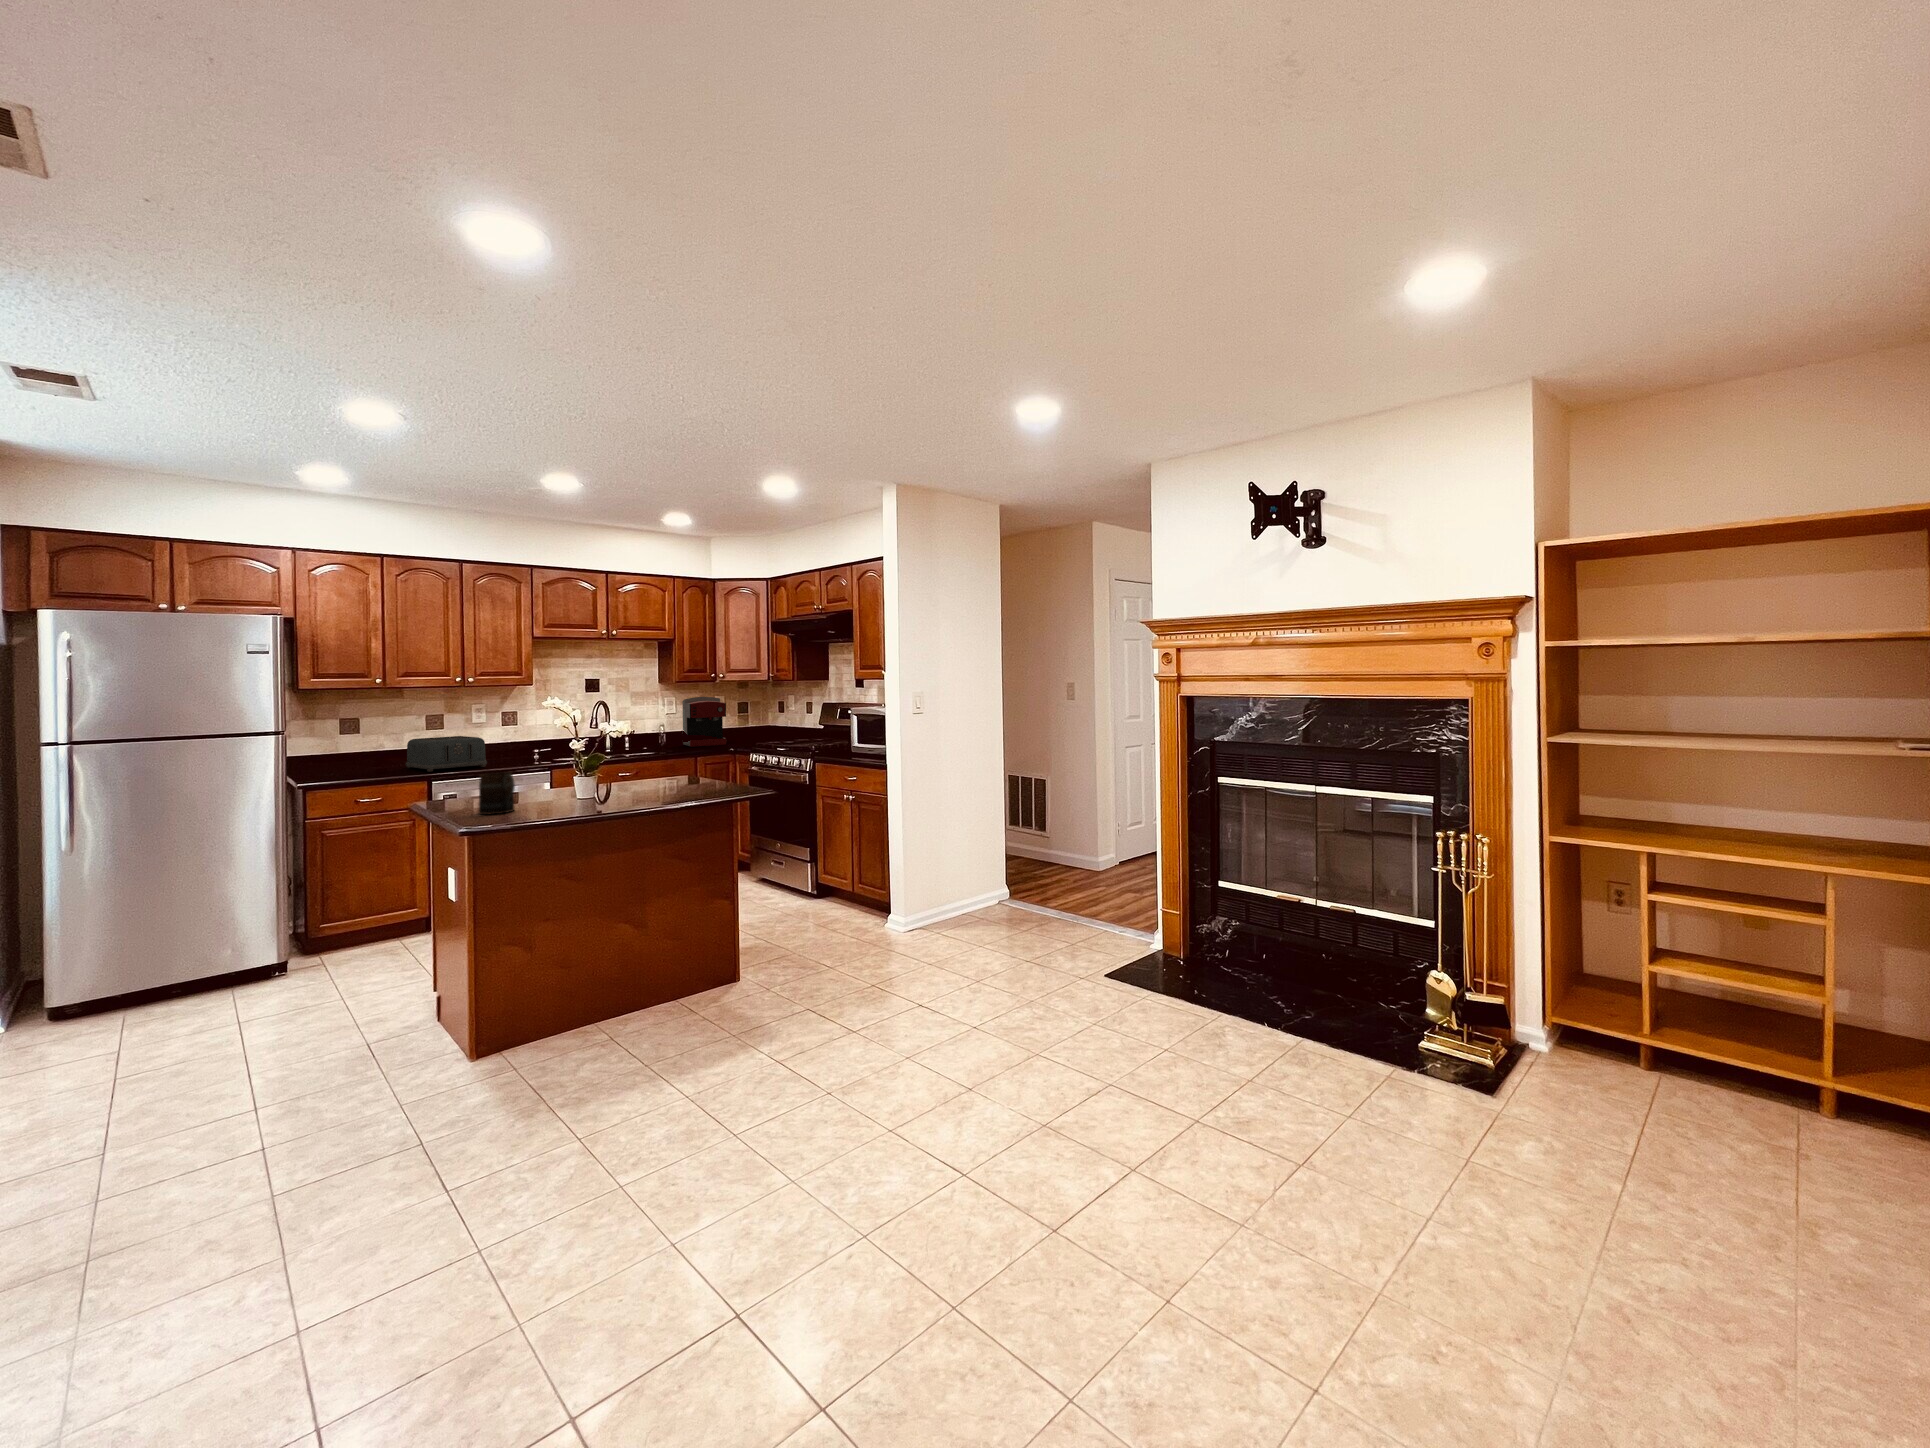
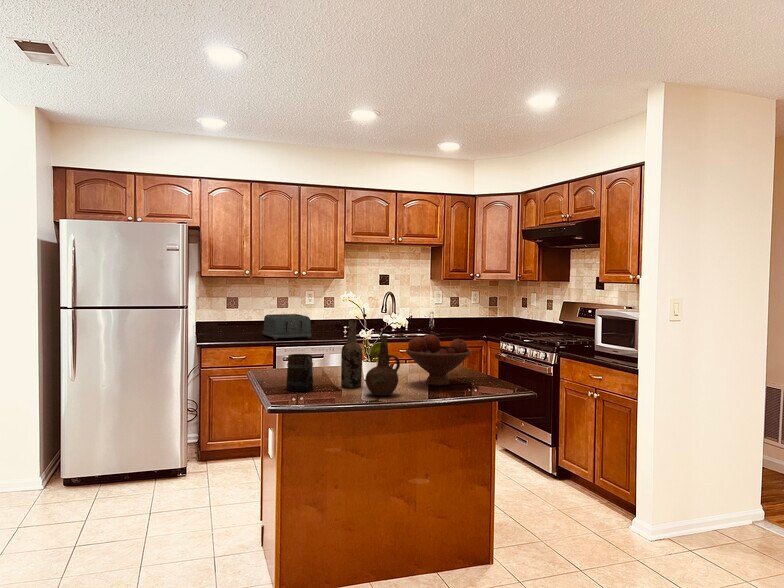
coffee maker: present [682,697,726,747] -> none [447,292,481,332]
wine bottle: none [549,729,576,806] -> present [341,319,362,388]
fruit bowl: none [629,742,704,796] -> present [406,334,471,386]
ceramic pitcher: none [582,743,623,808] -> present [365,335,400,396]

